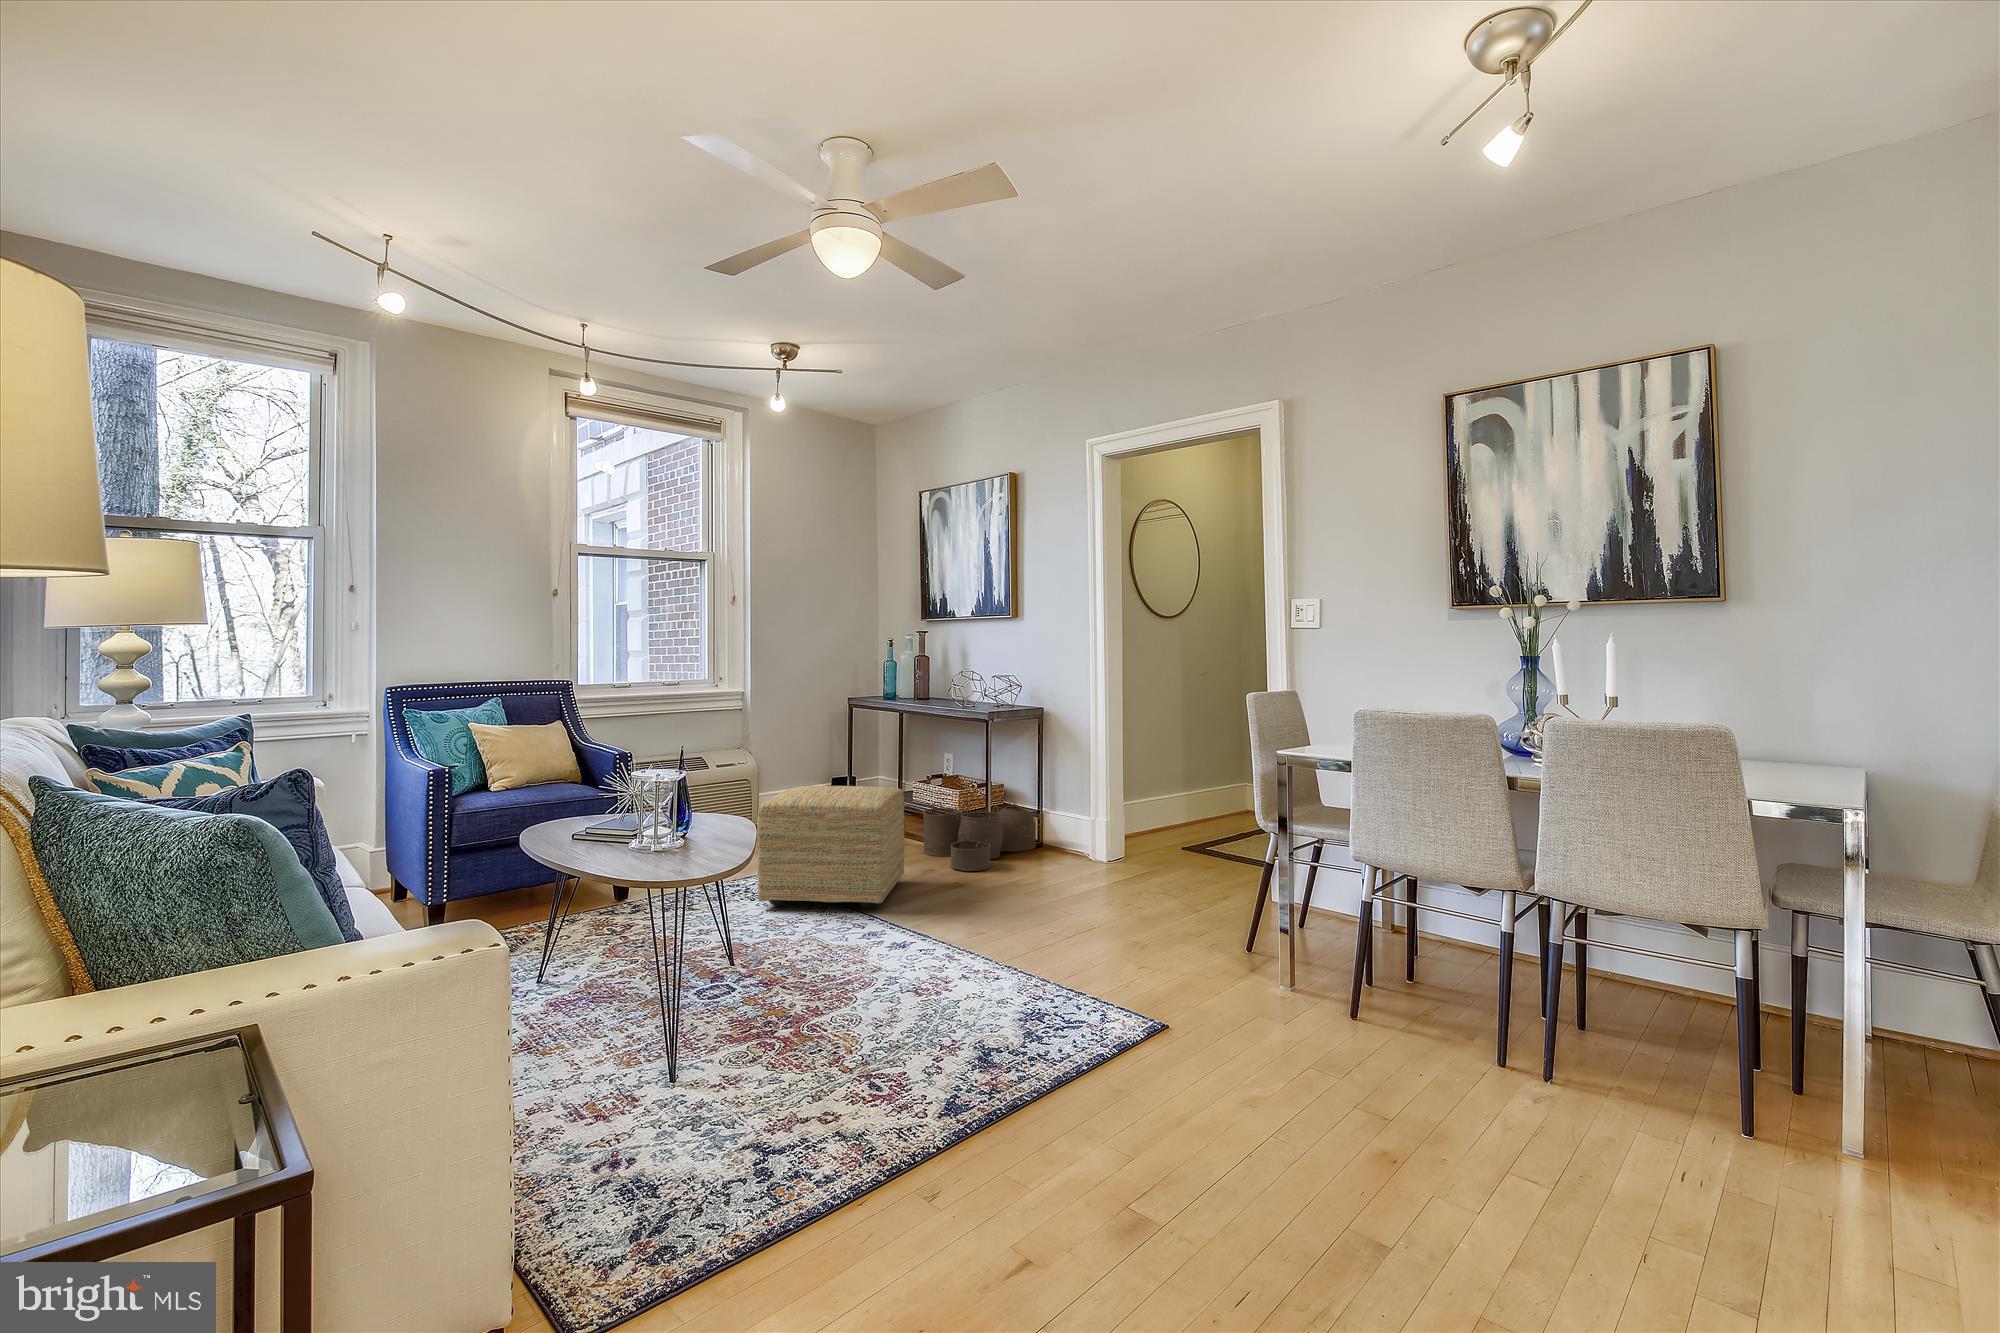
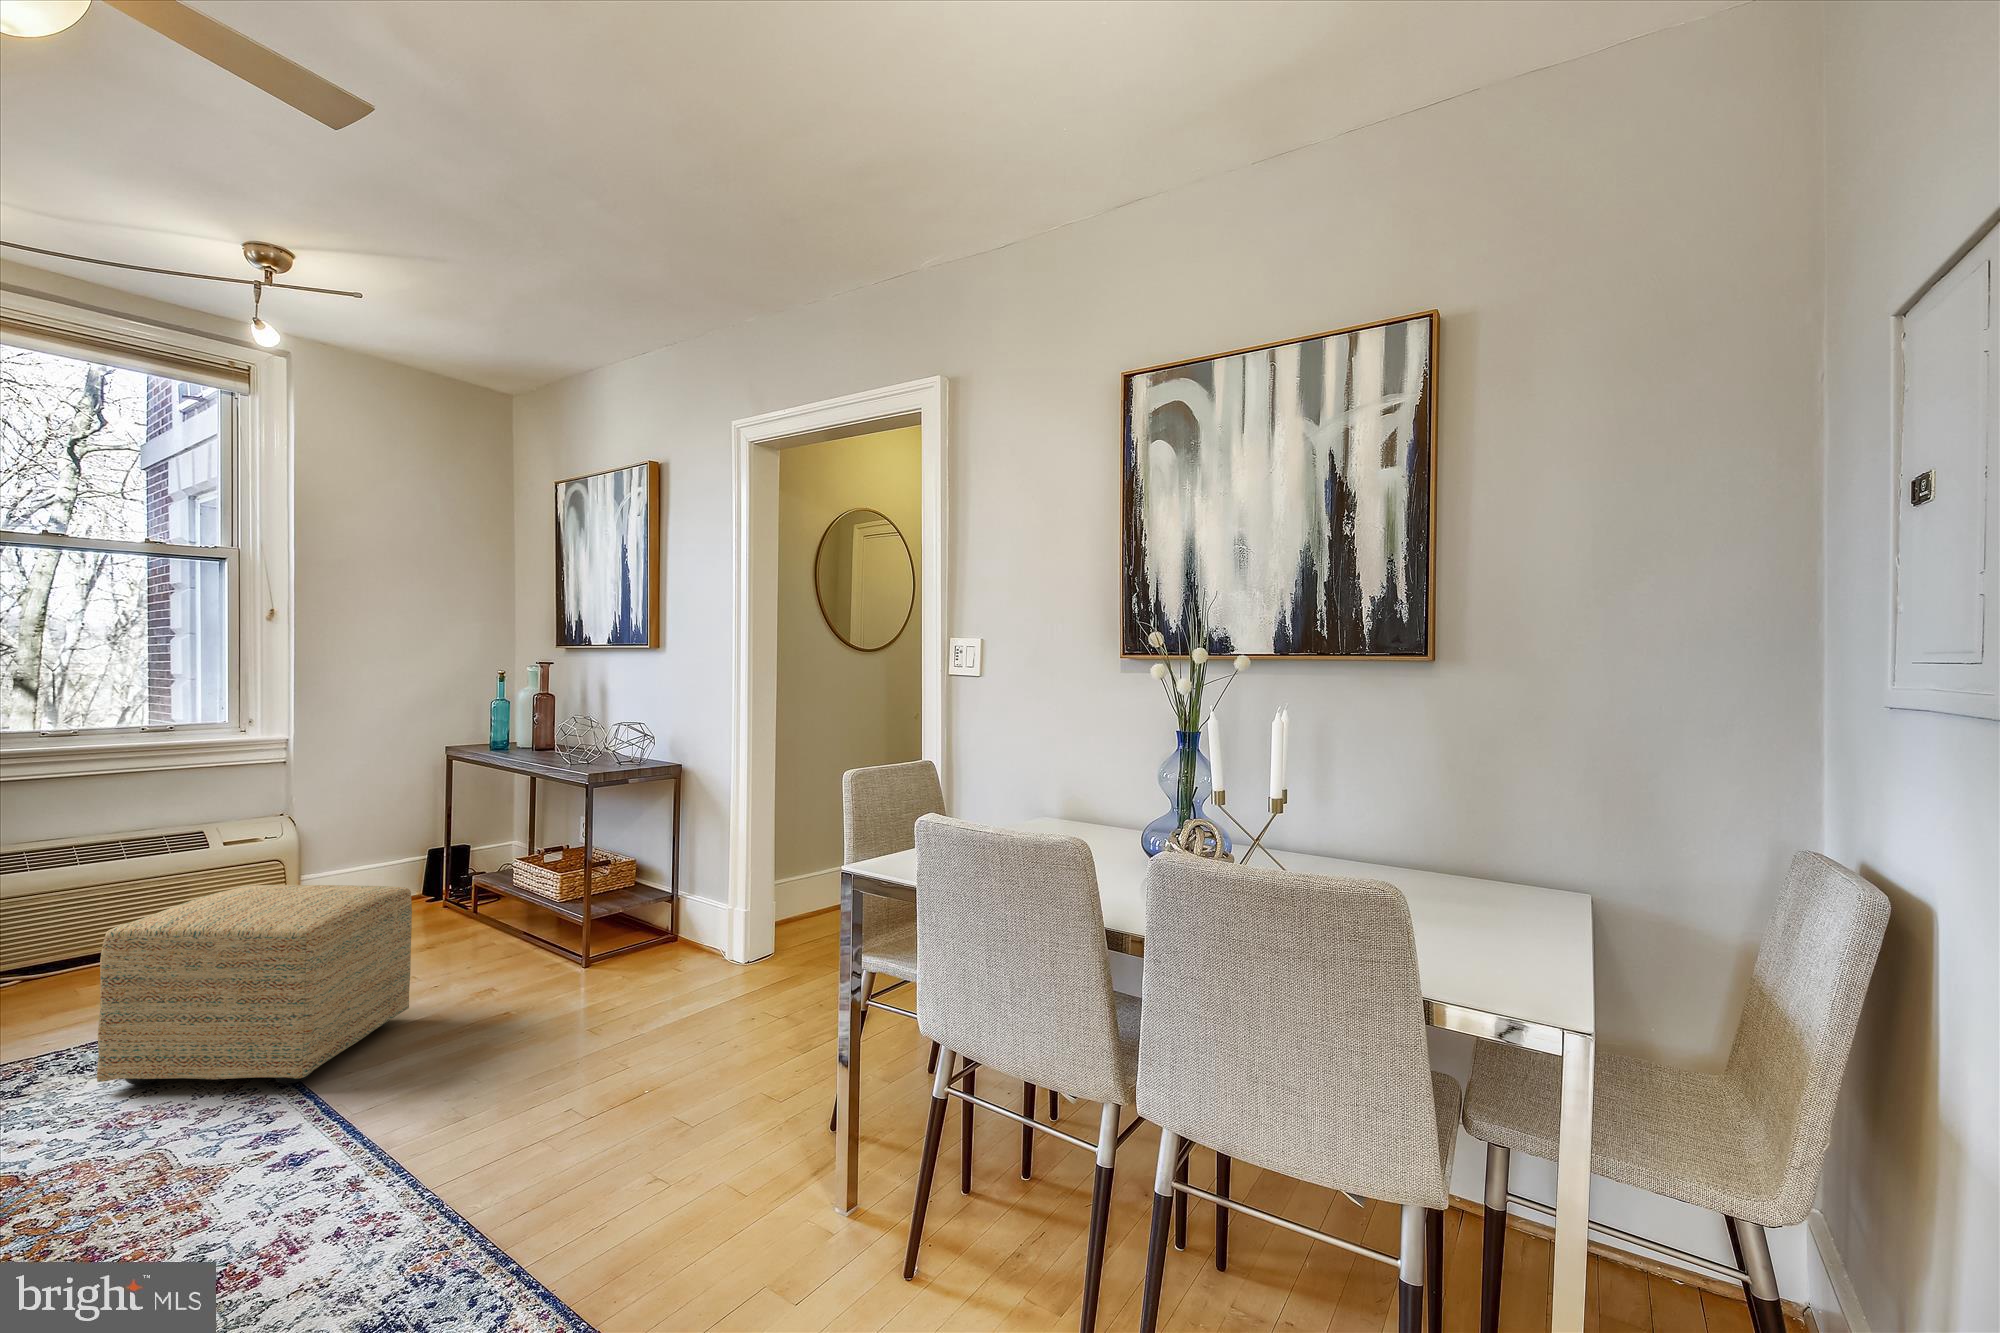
woven basket: present [923,801,1036,871] -> none [492,887,662,996]

